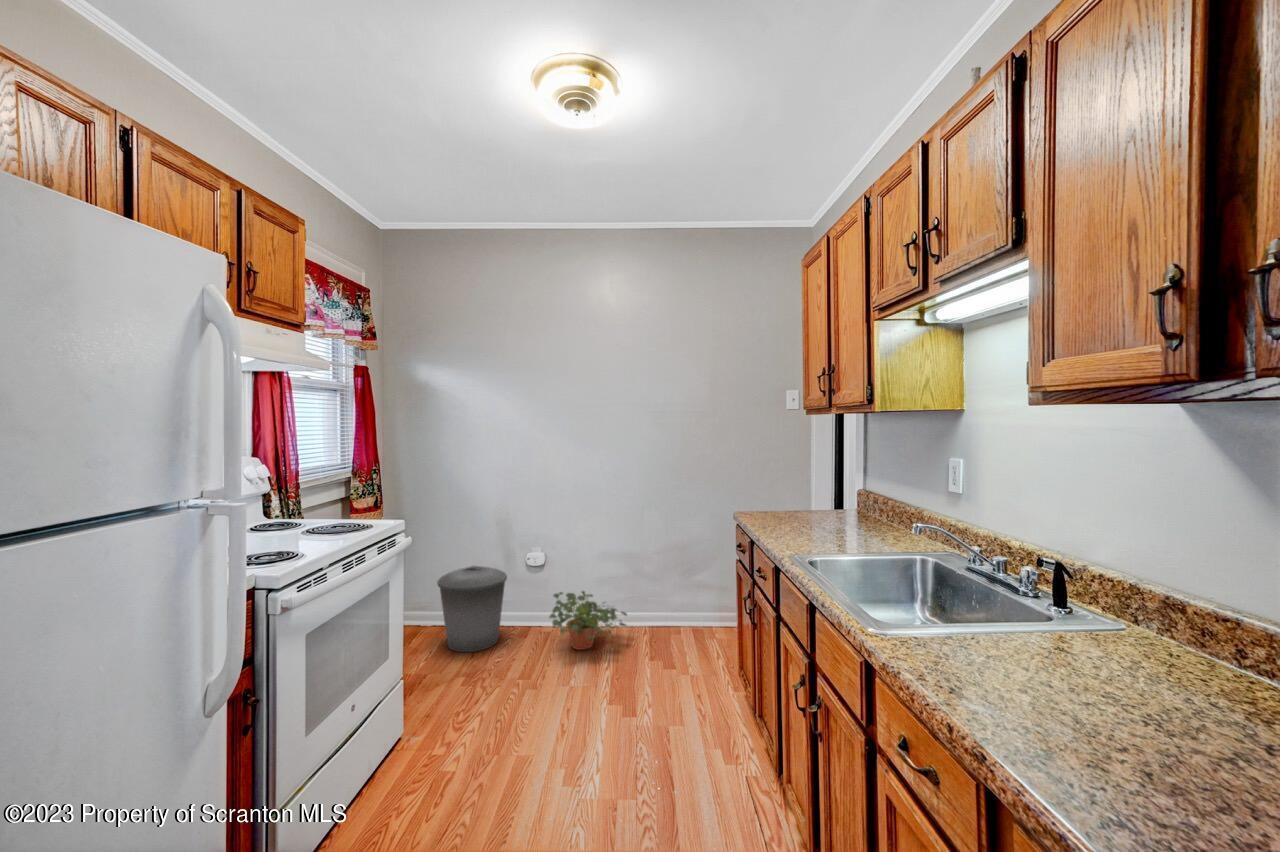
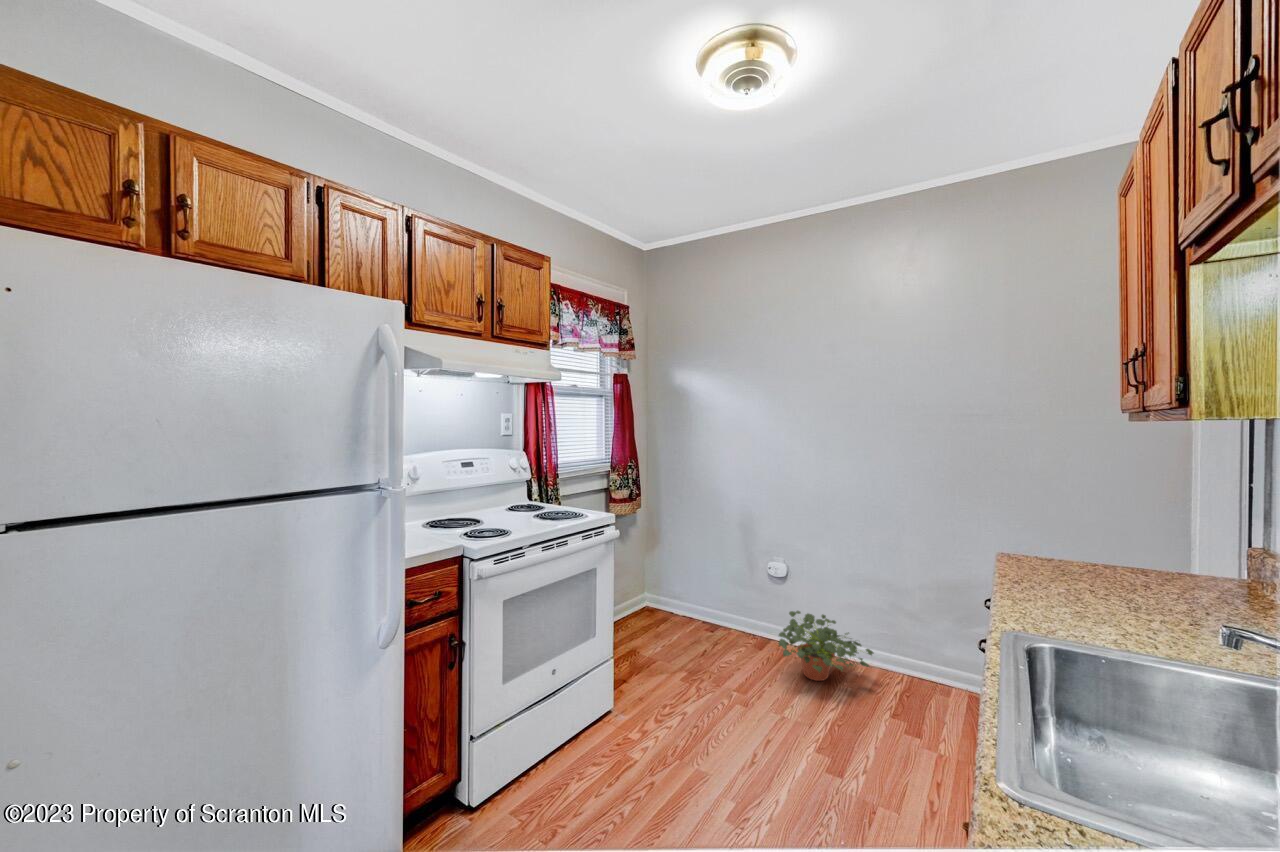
trash can: present [437,566,507,652] -> none [677,566,743,652]

